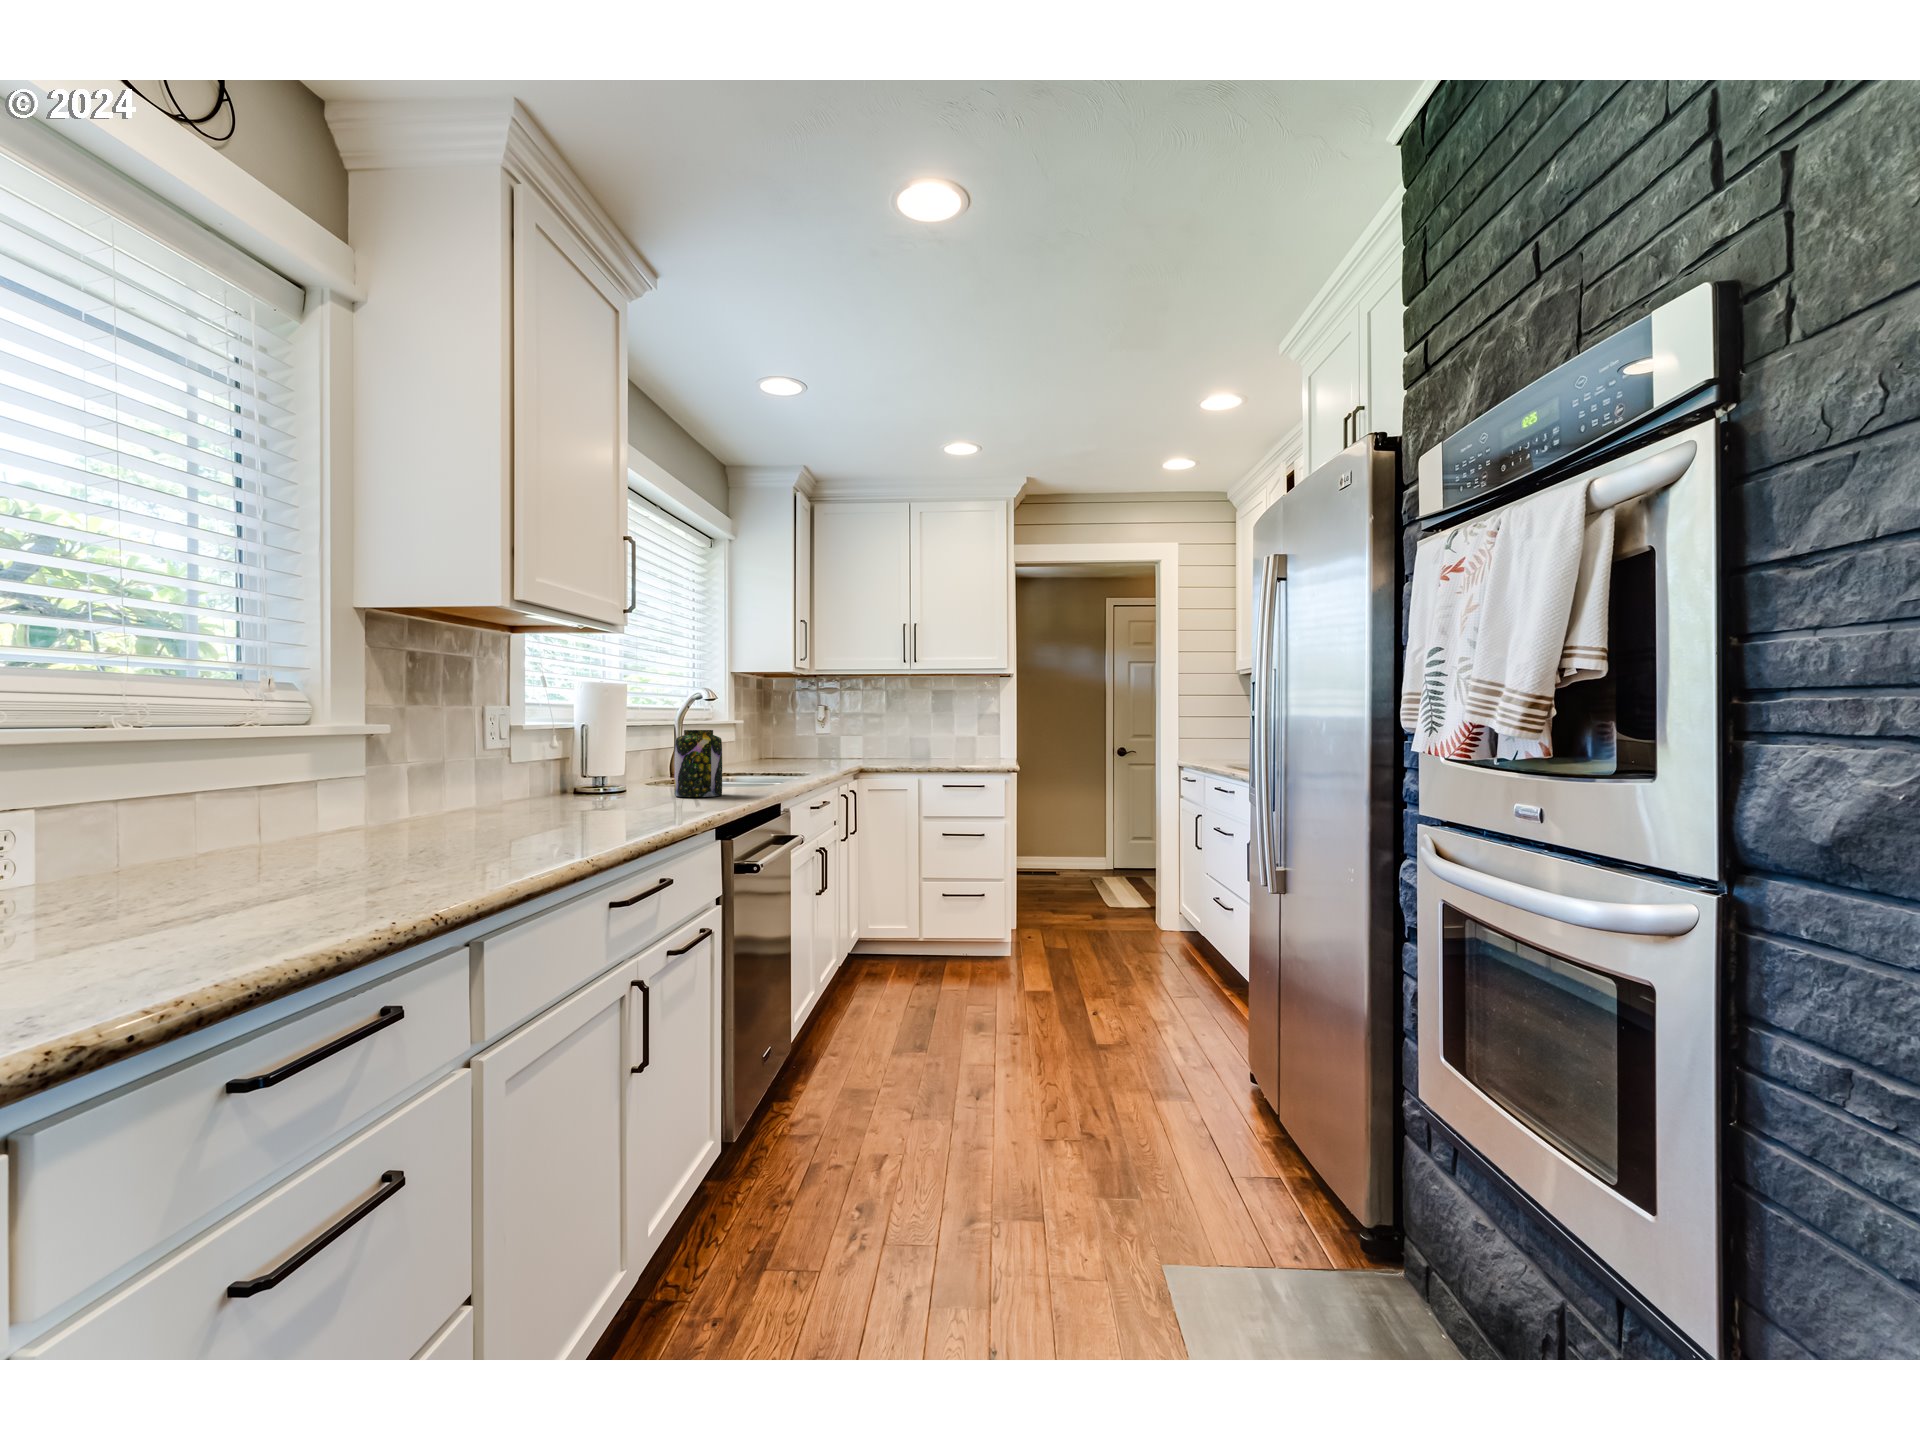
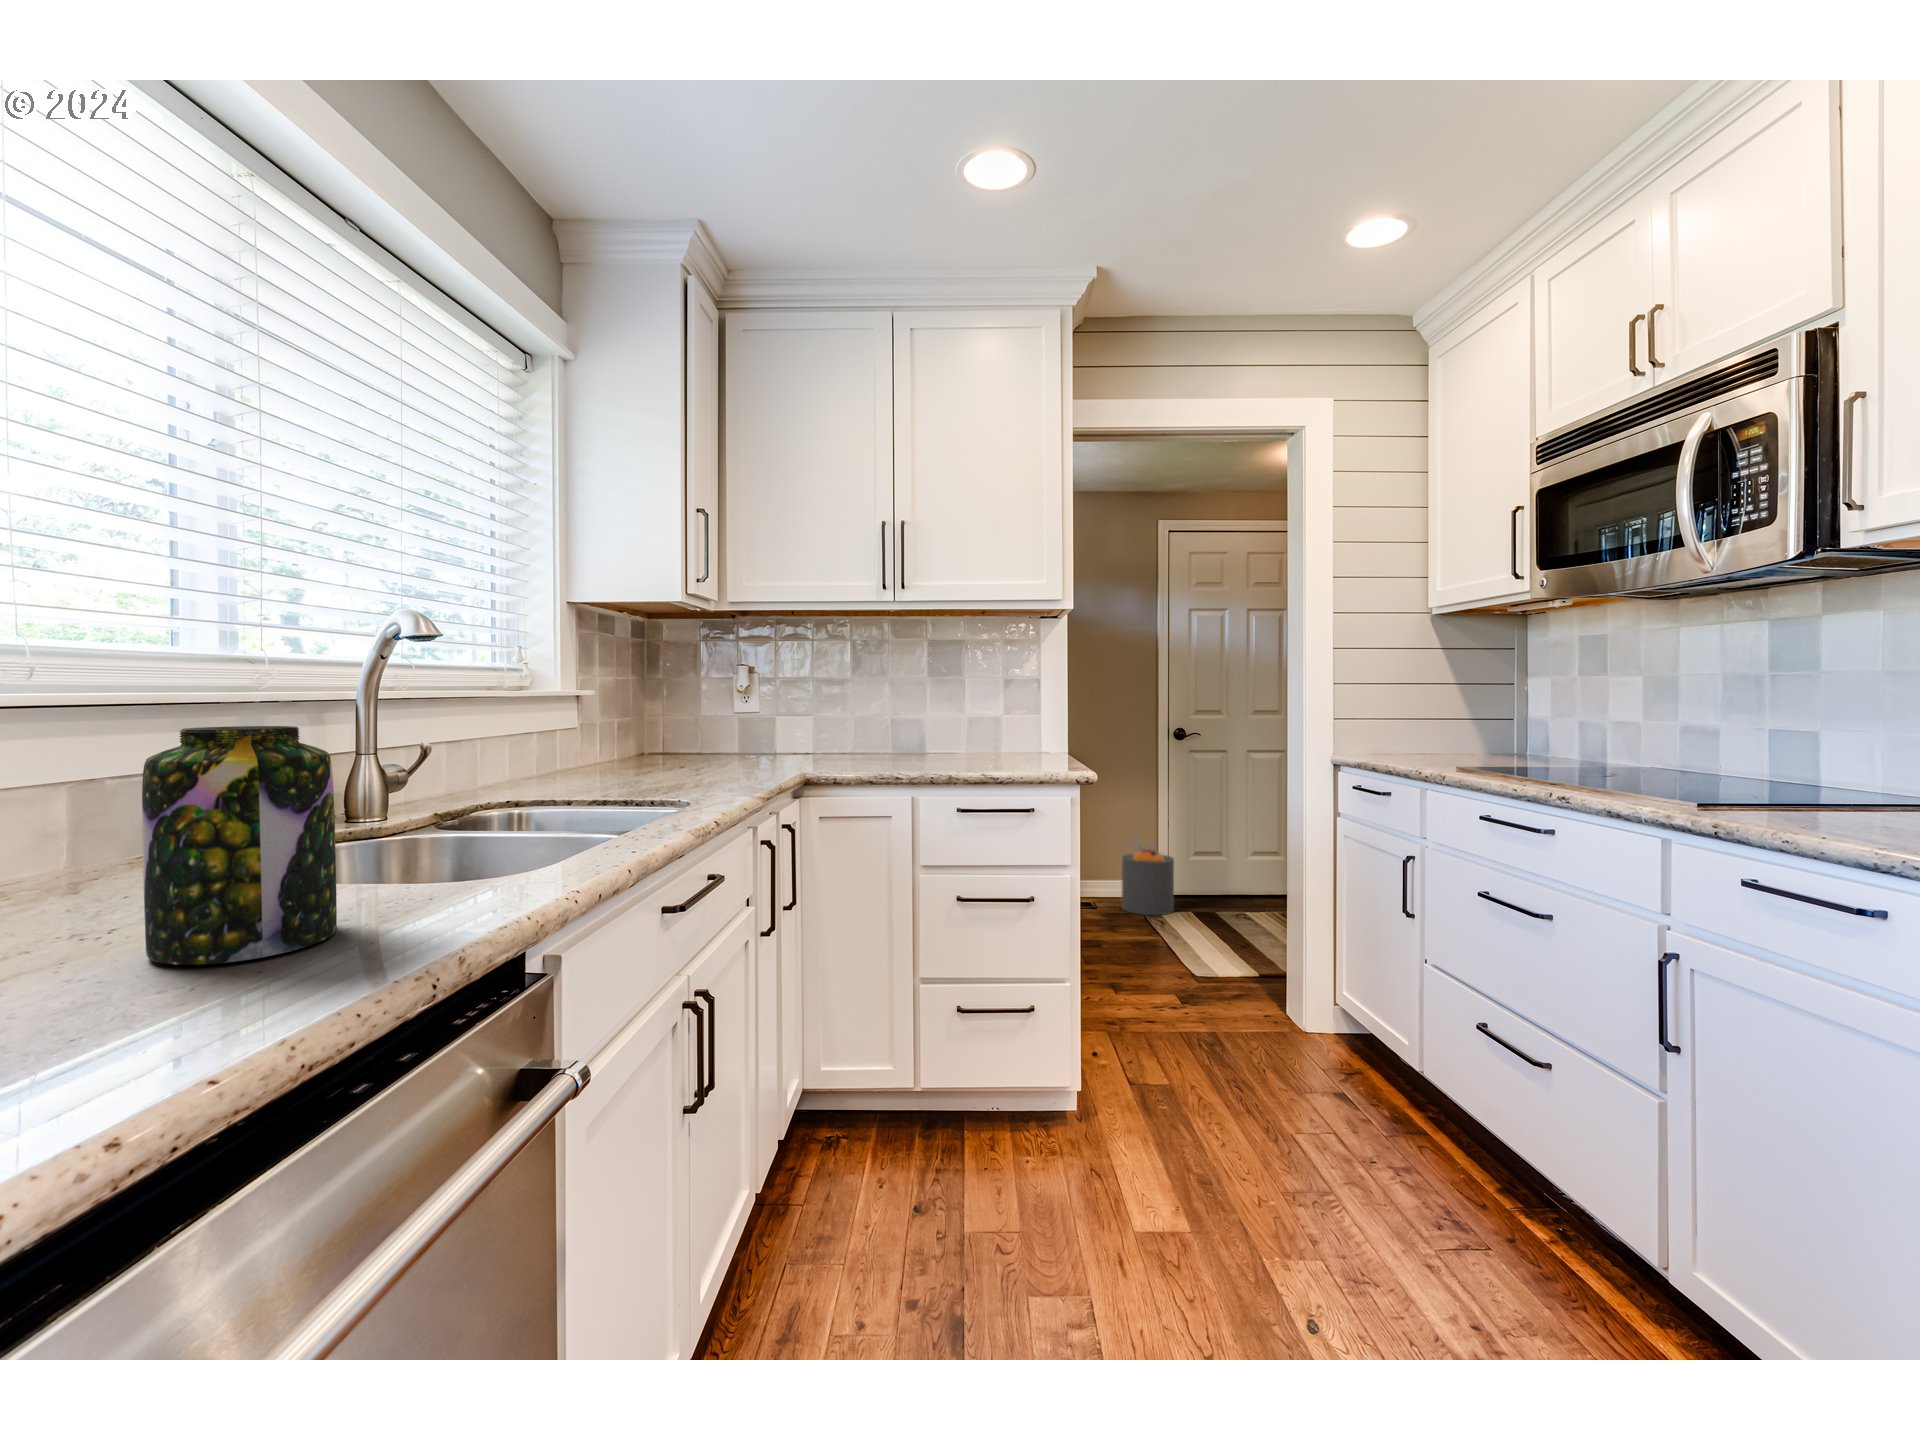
trash can: none [1078,822,1116,880] -> present [1122,836,1174,915]

